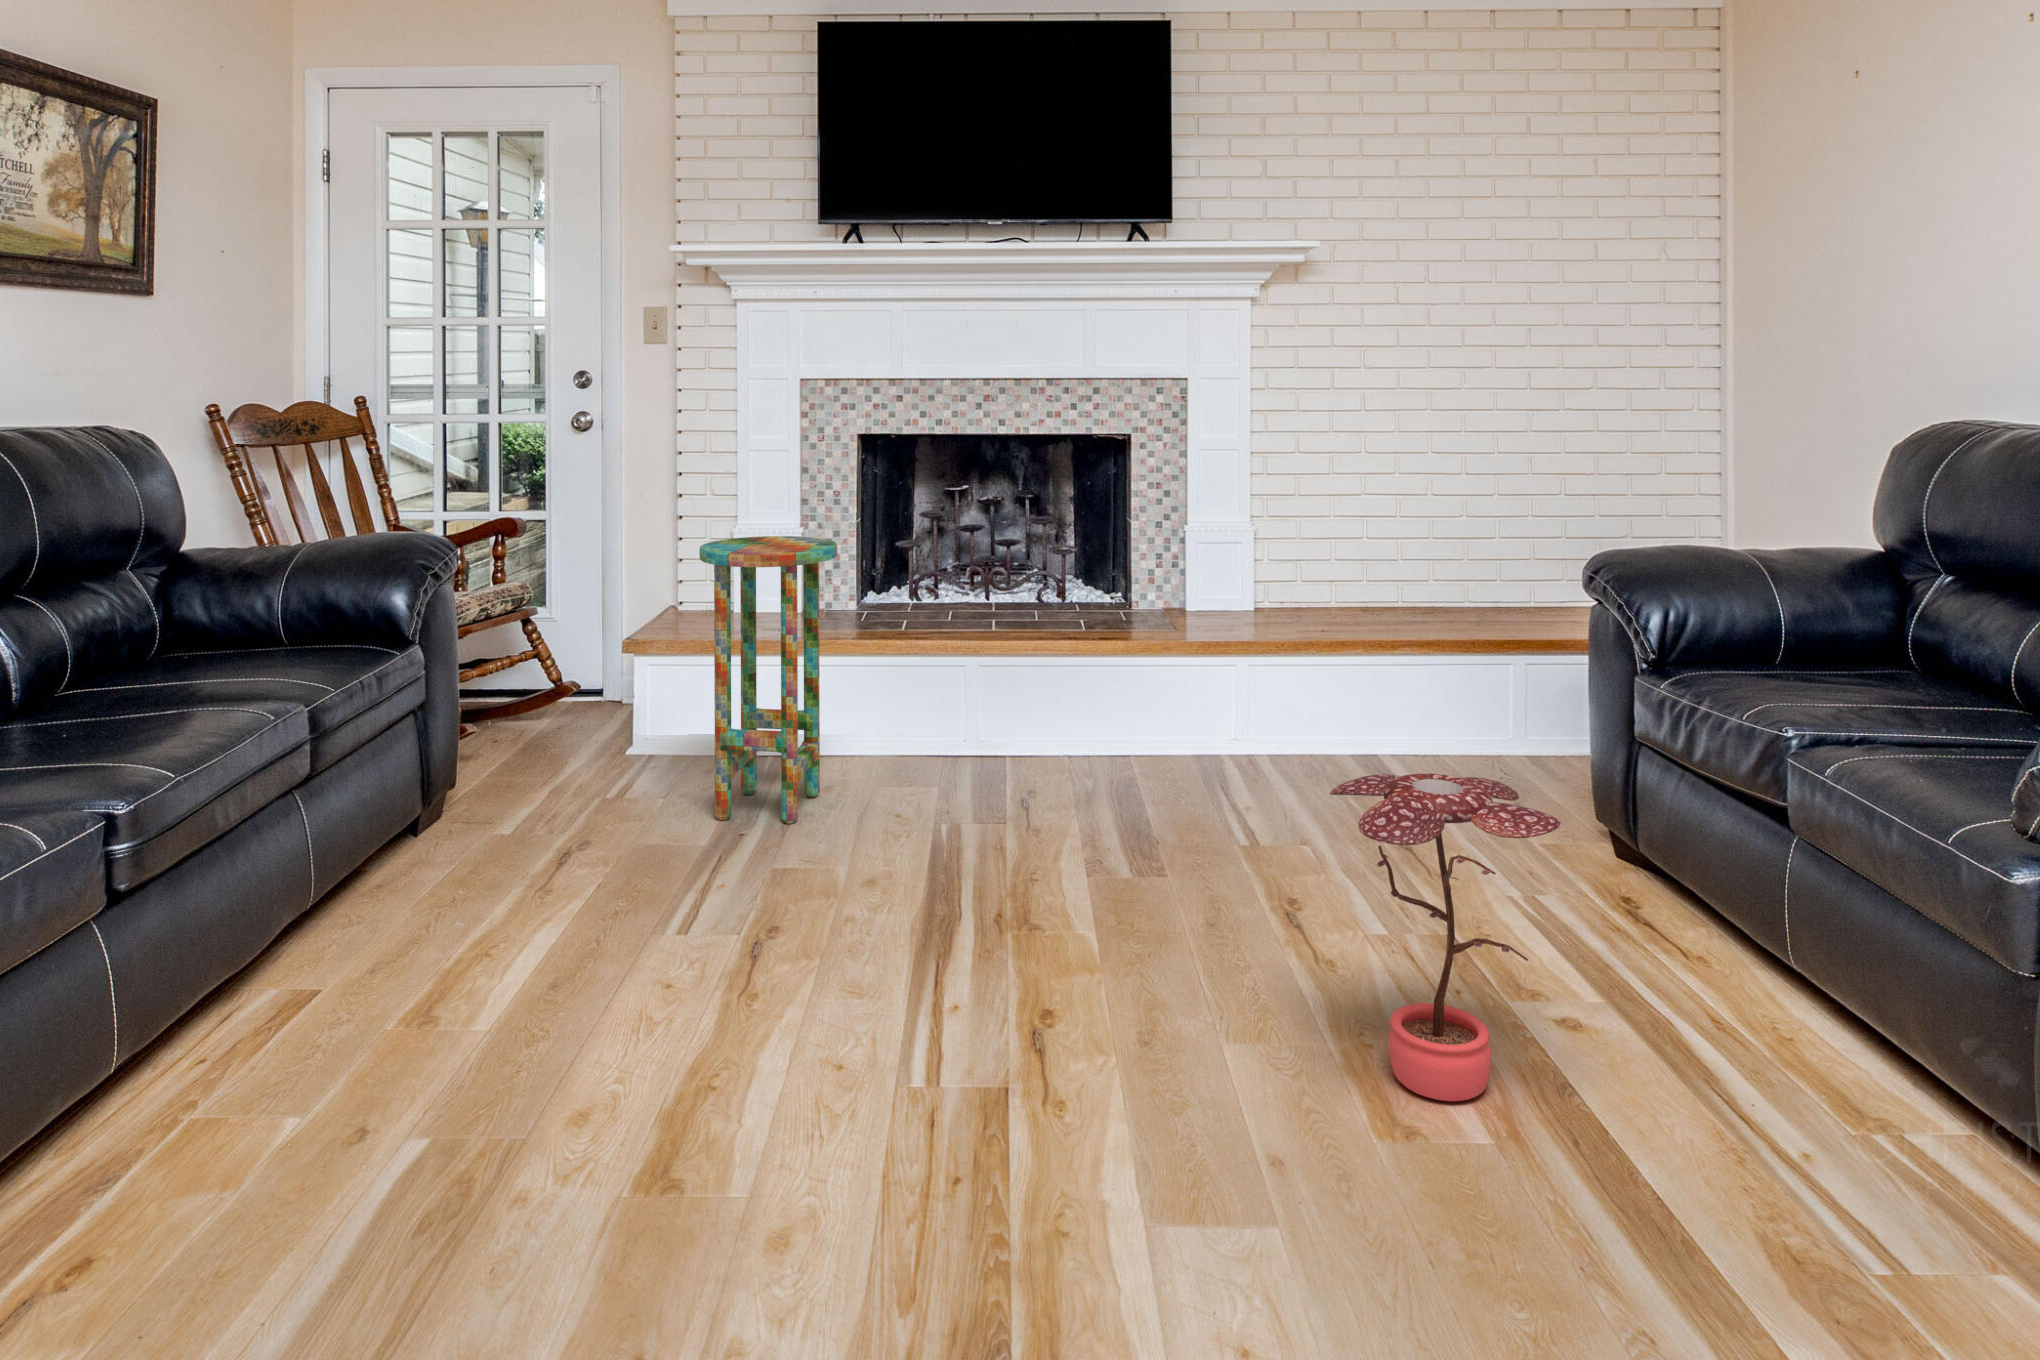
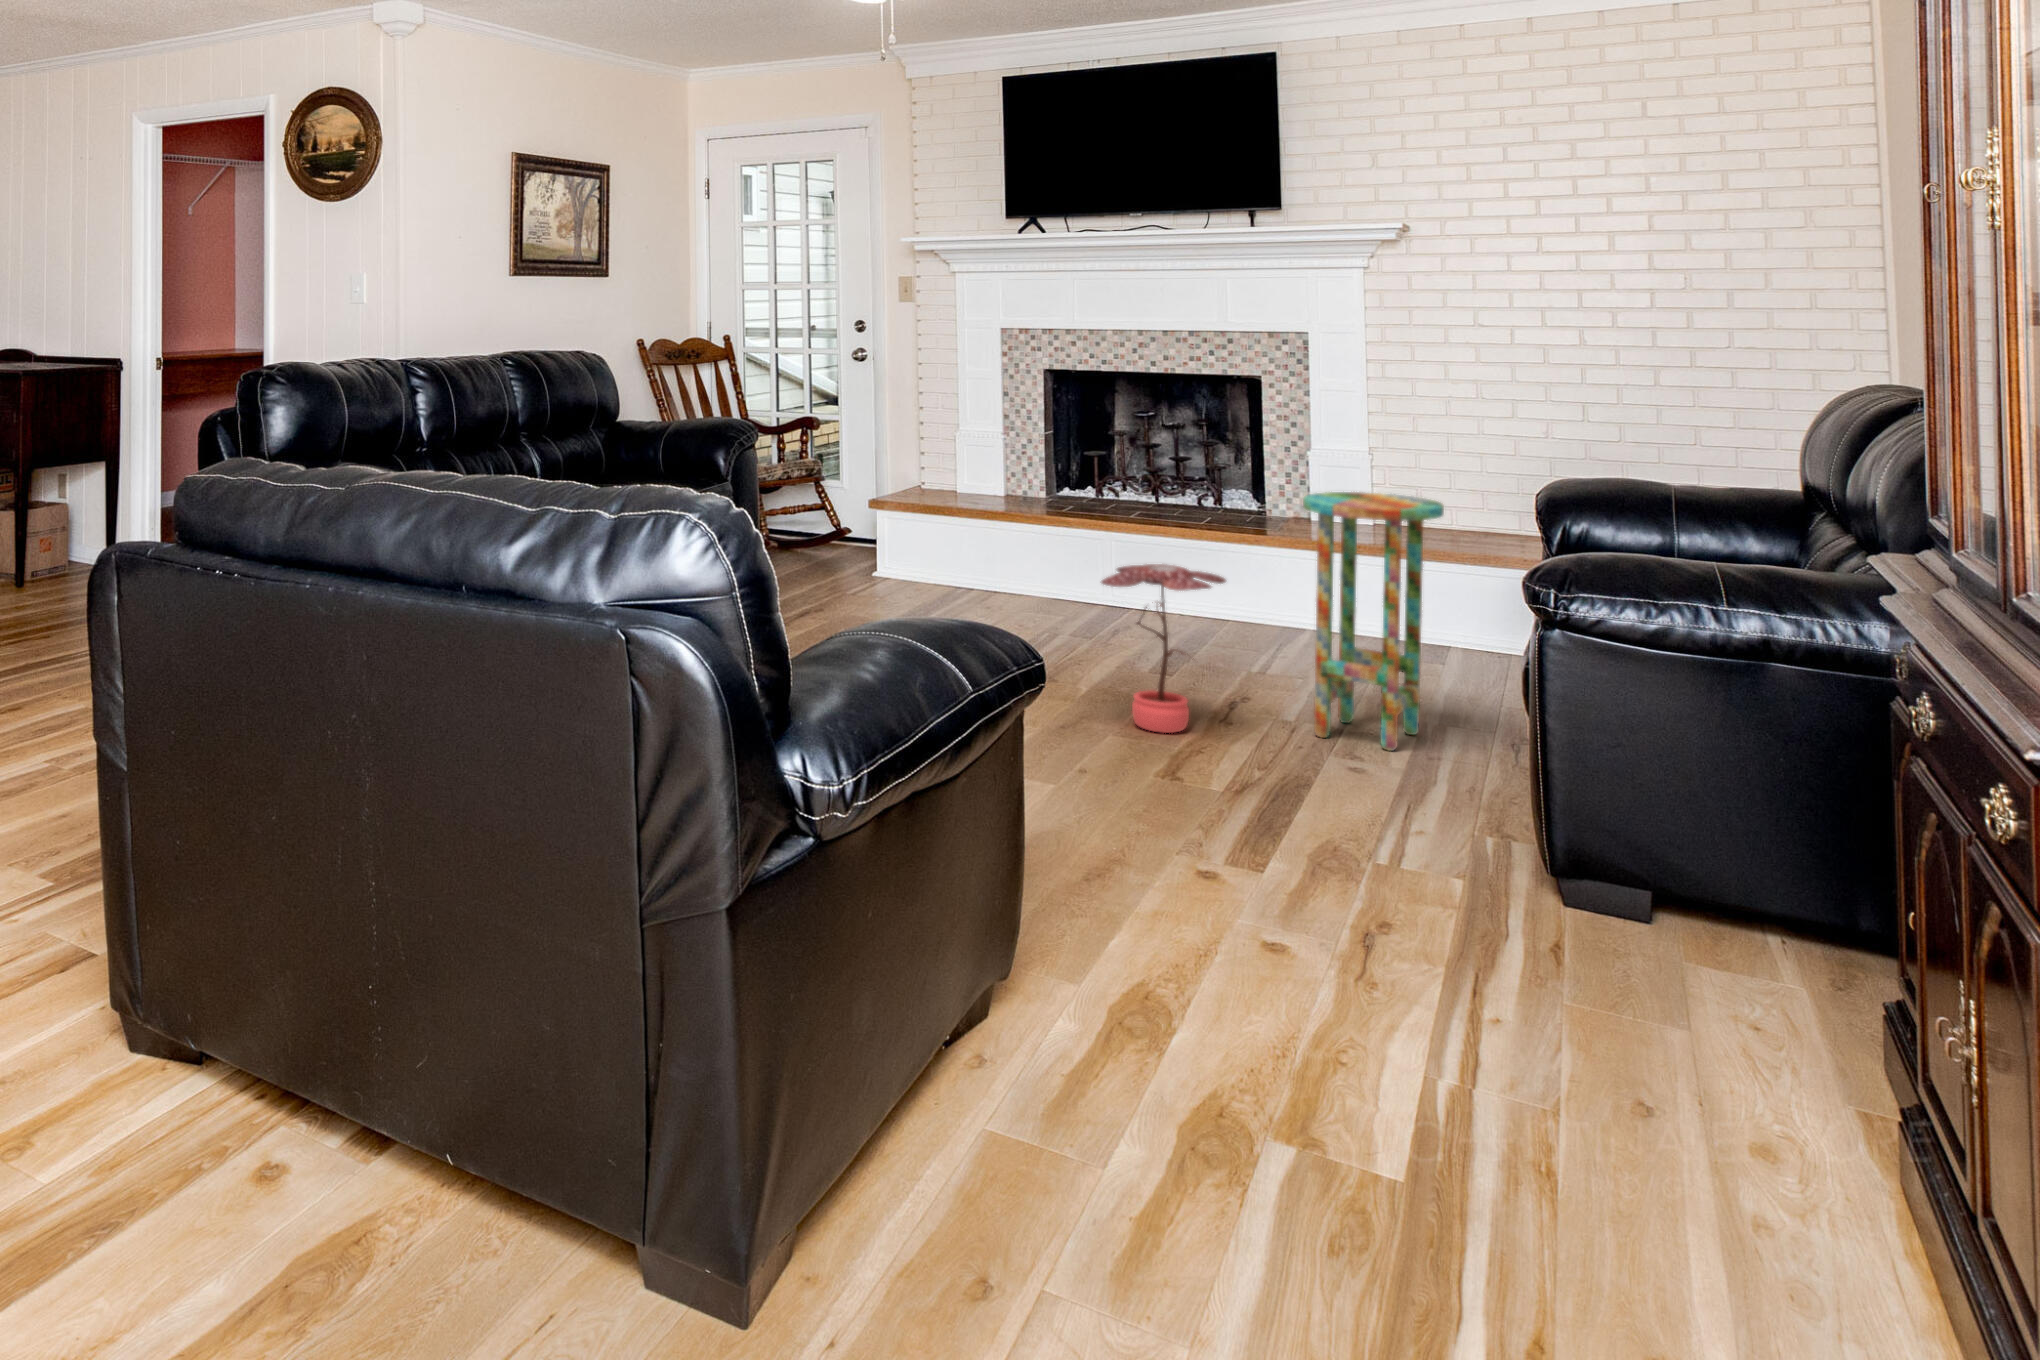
side table: present [699,536,837,824] -> present [1303,492,1444,751]

